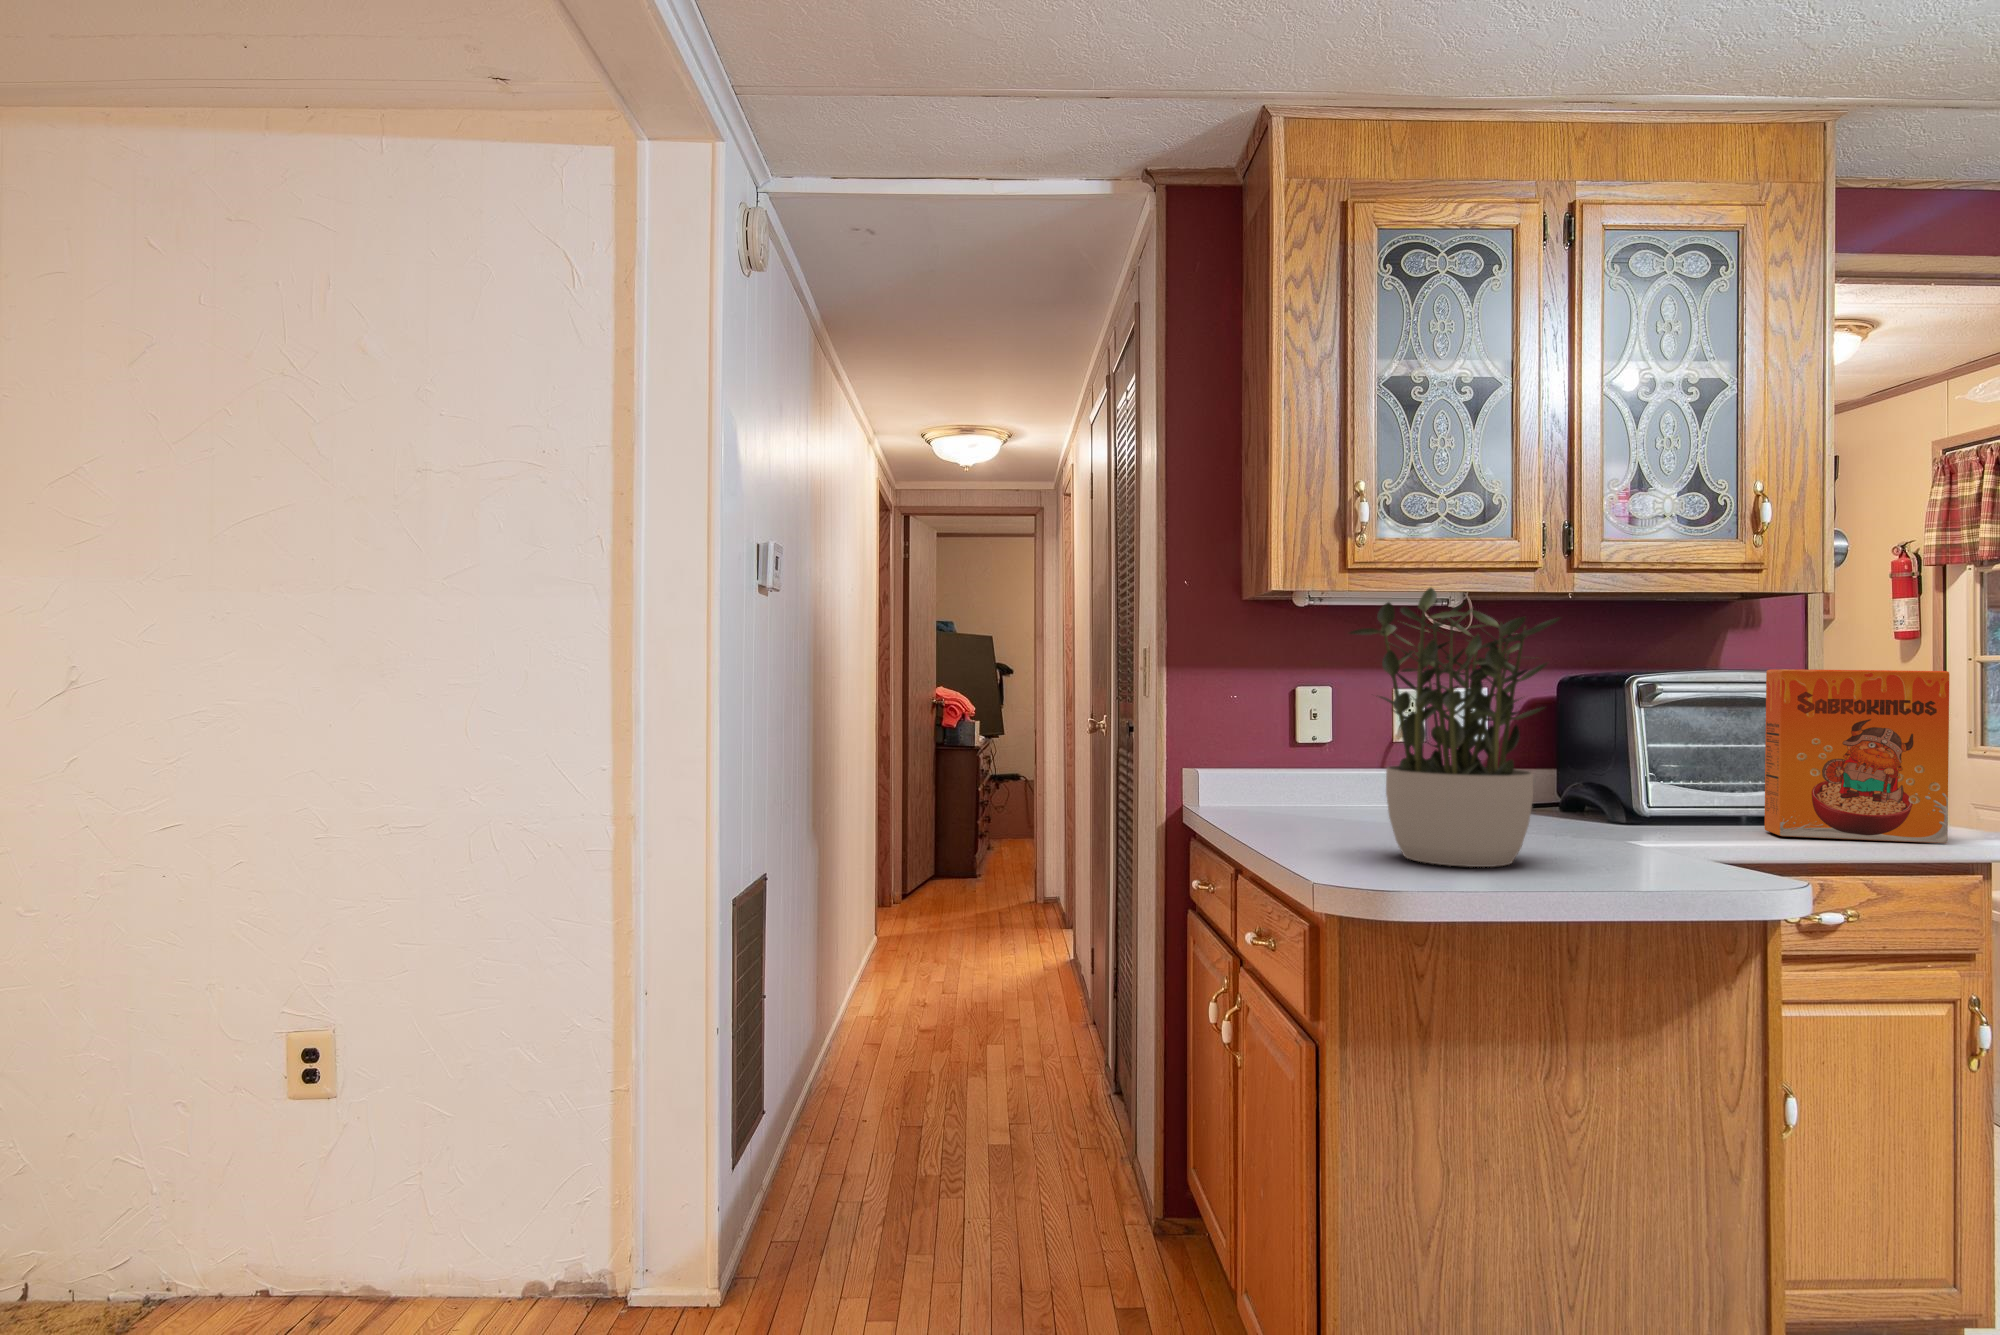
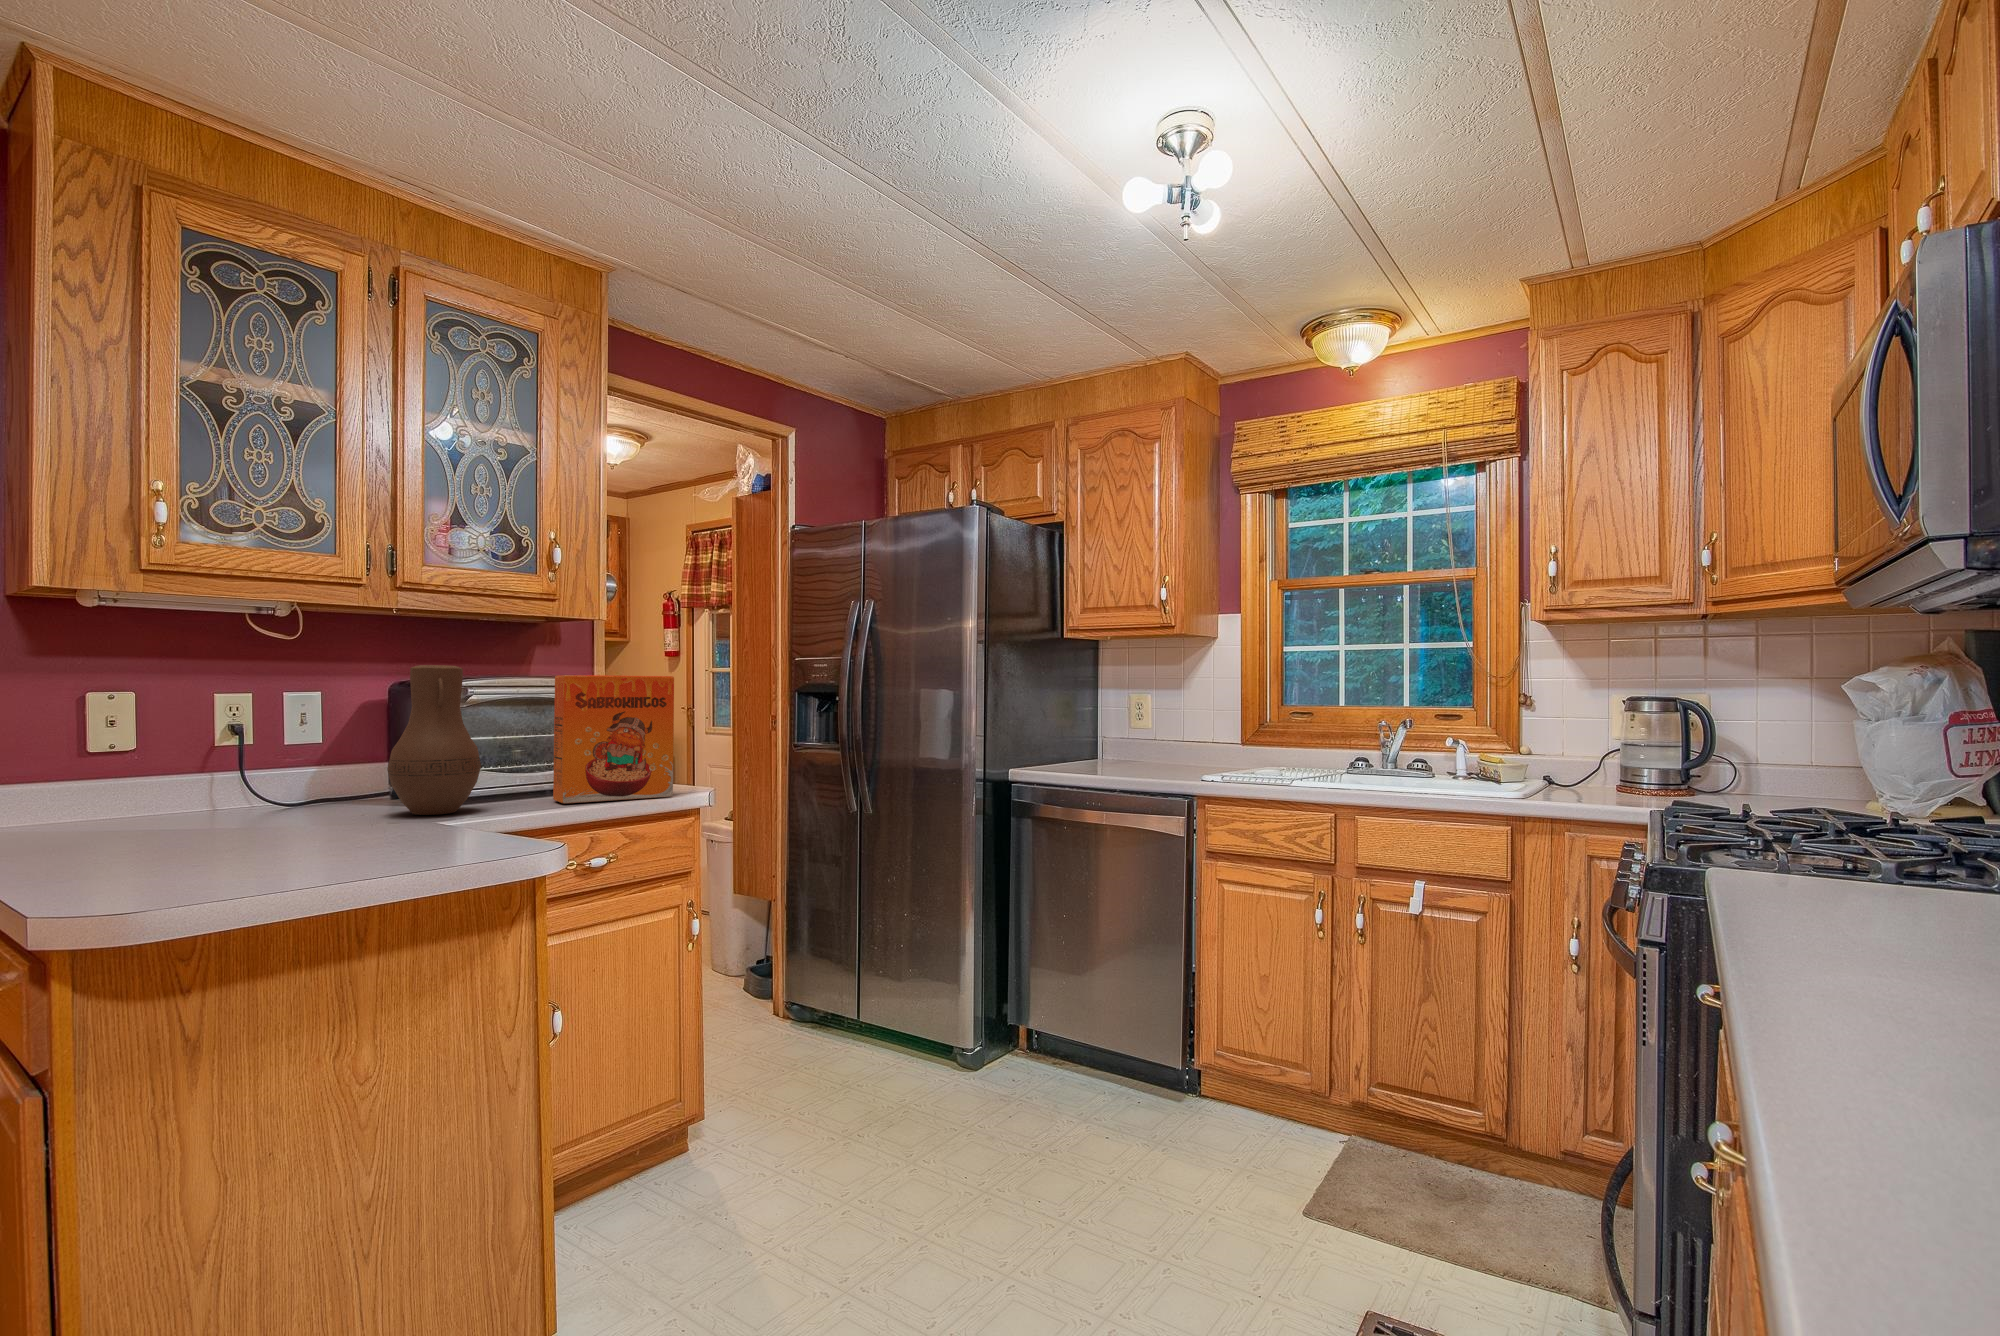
potted plant: present [1350,588,1560,867] -> none [113,591,367,869]
vase: none [1568,658,1675,833] -> present [387,665,481,815]

